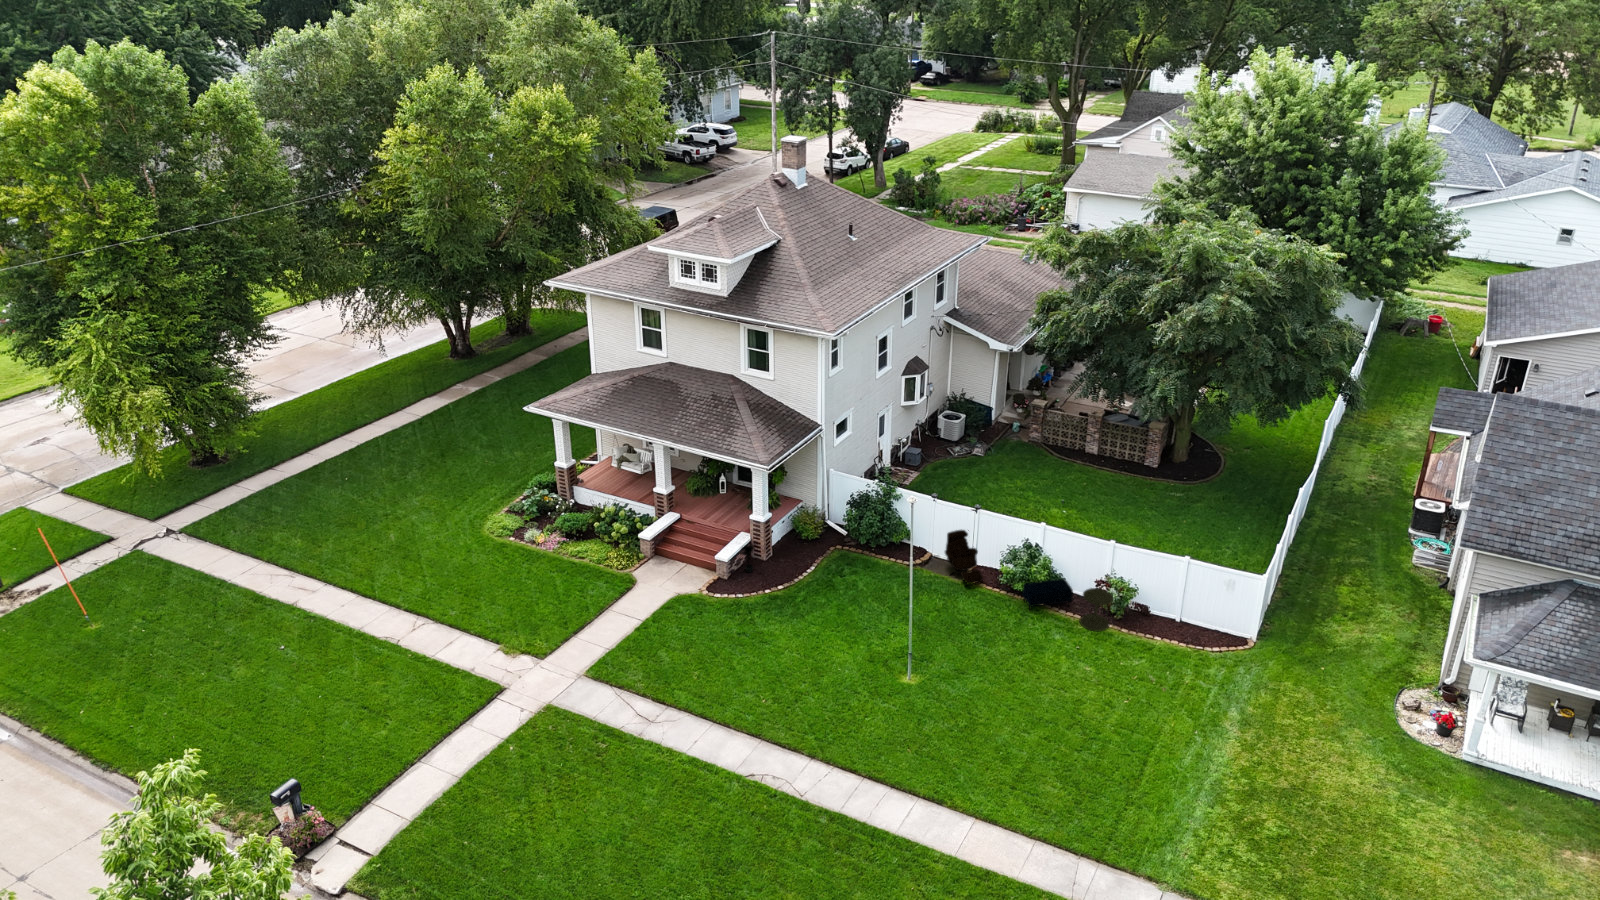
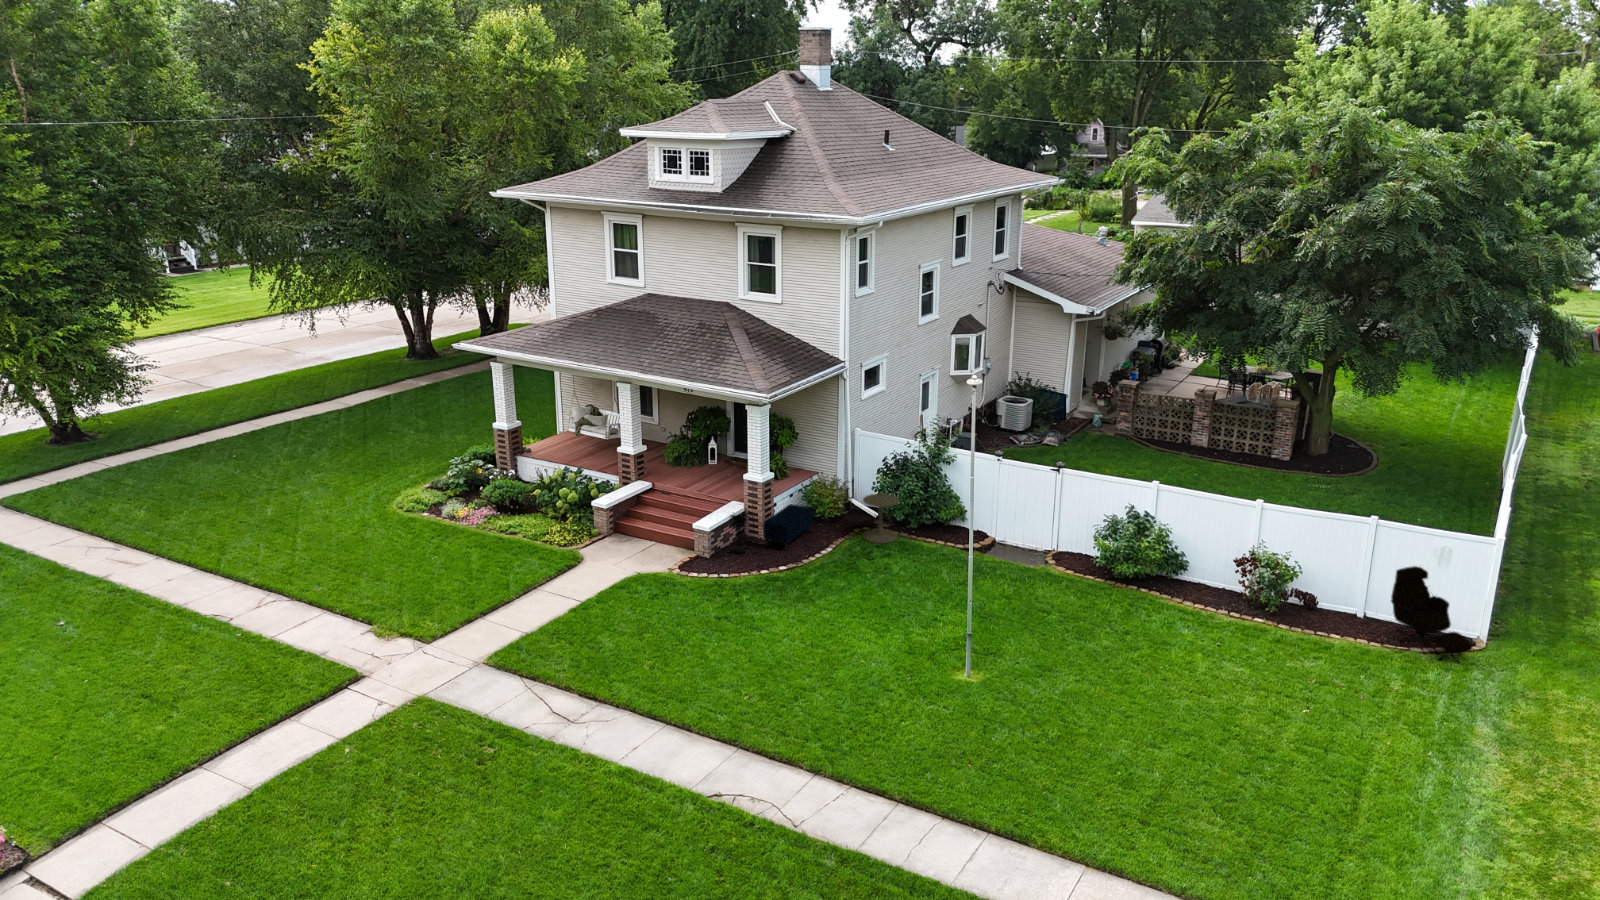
lounge chair: present [945,530,983,585] -> present [1391,566,1472,662]
bench: present [1022,579,1073,611] -> present [763,504,813,550]
pedestal table: present [1080,588,1113,631] -> present [863,494,899,543]

